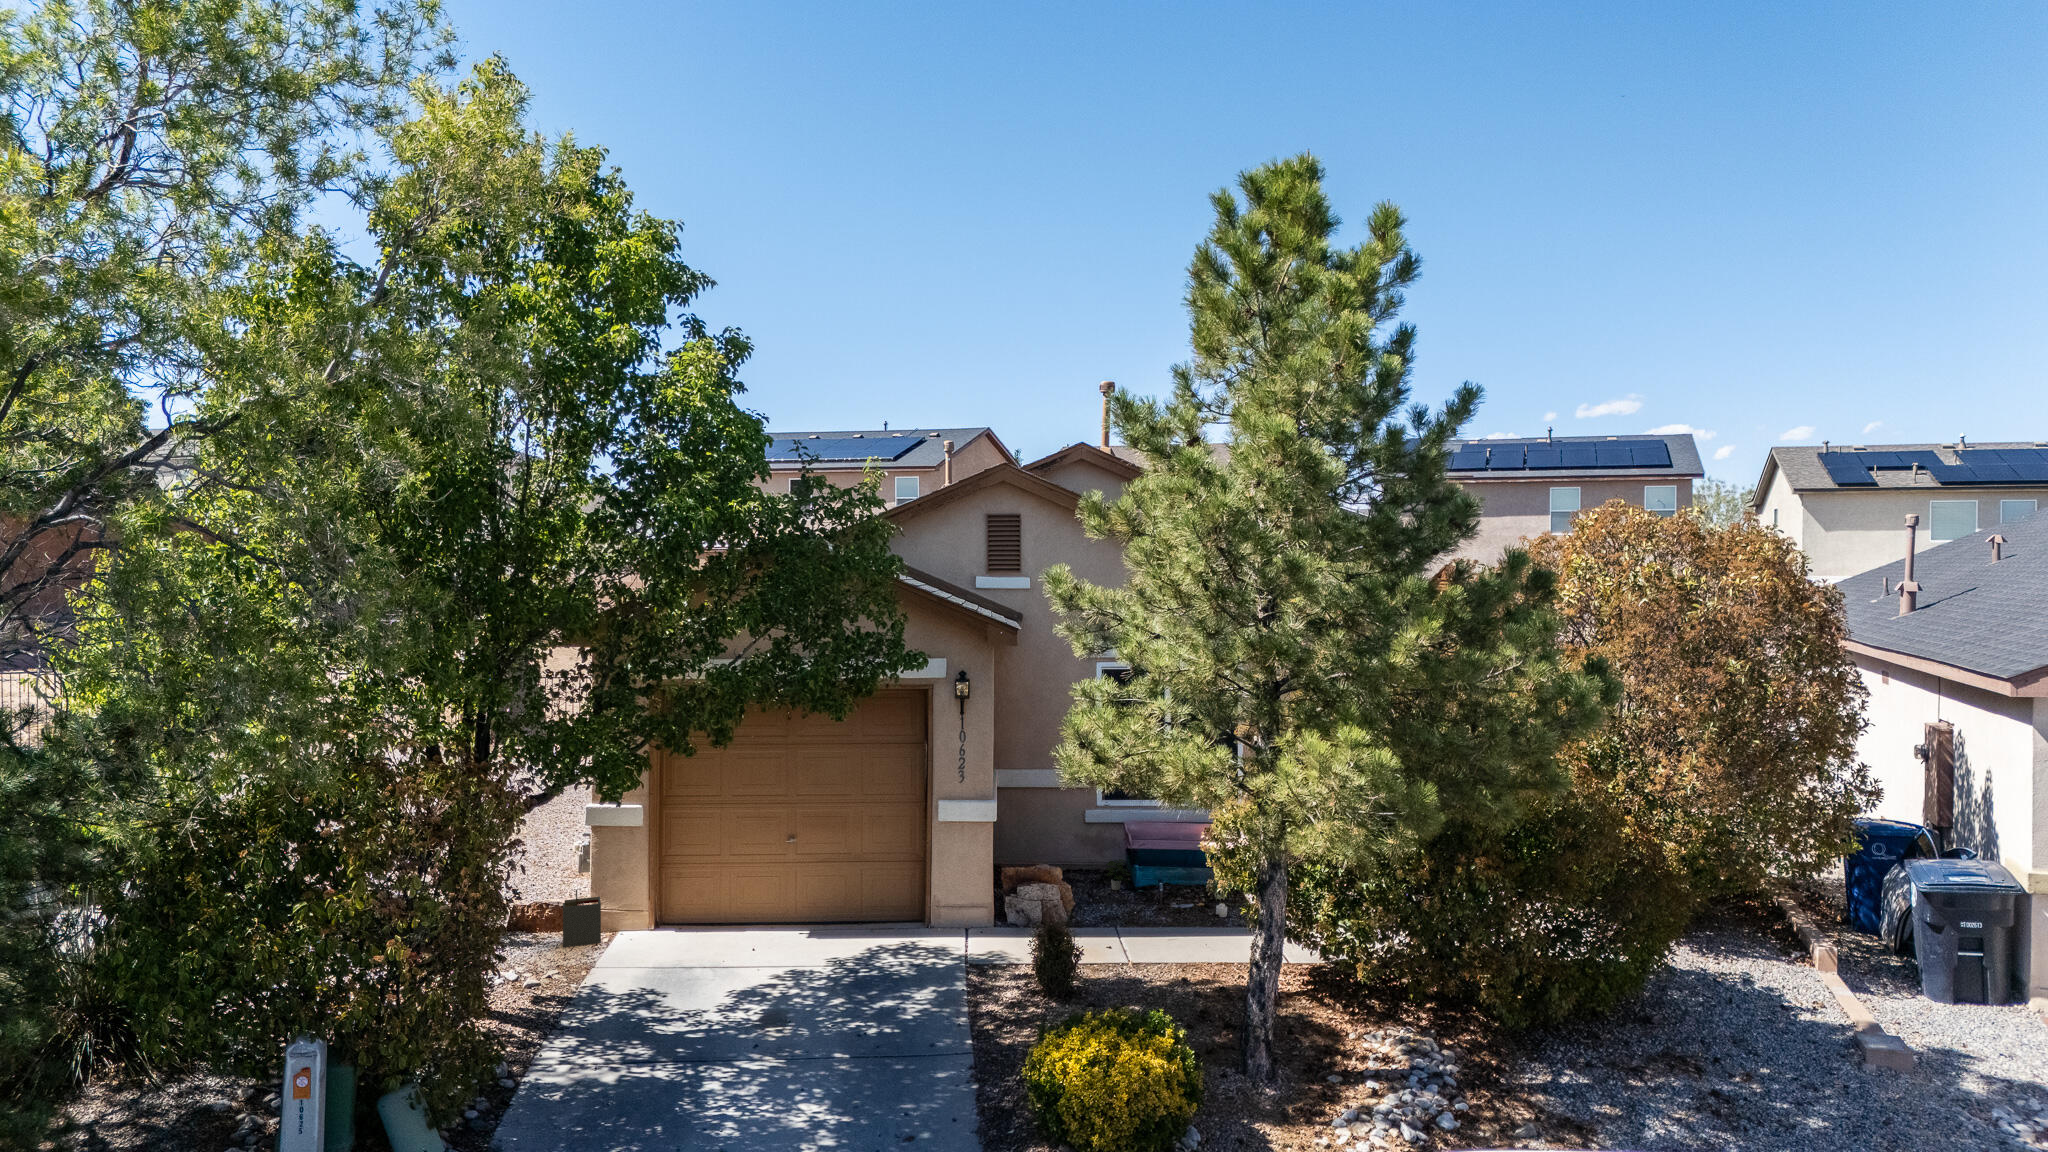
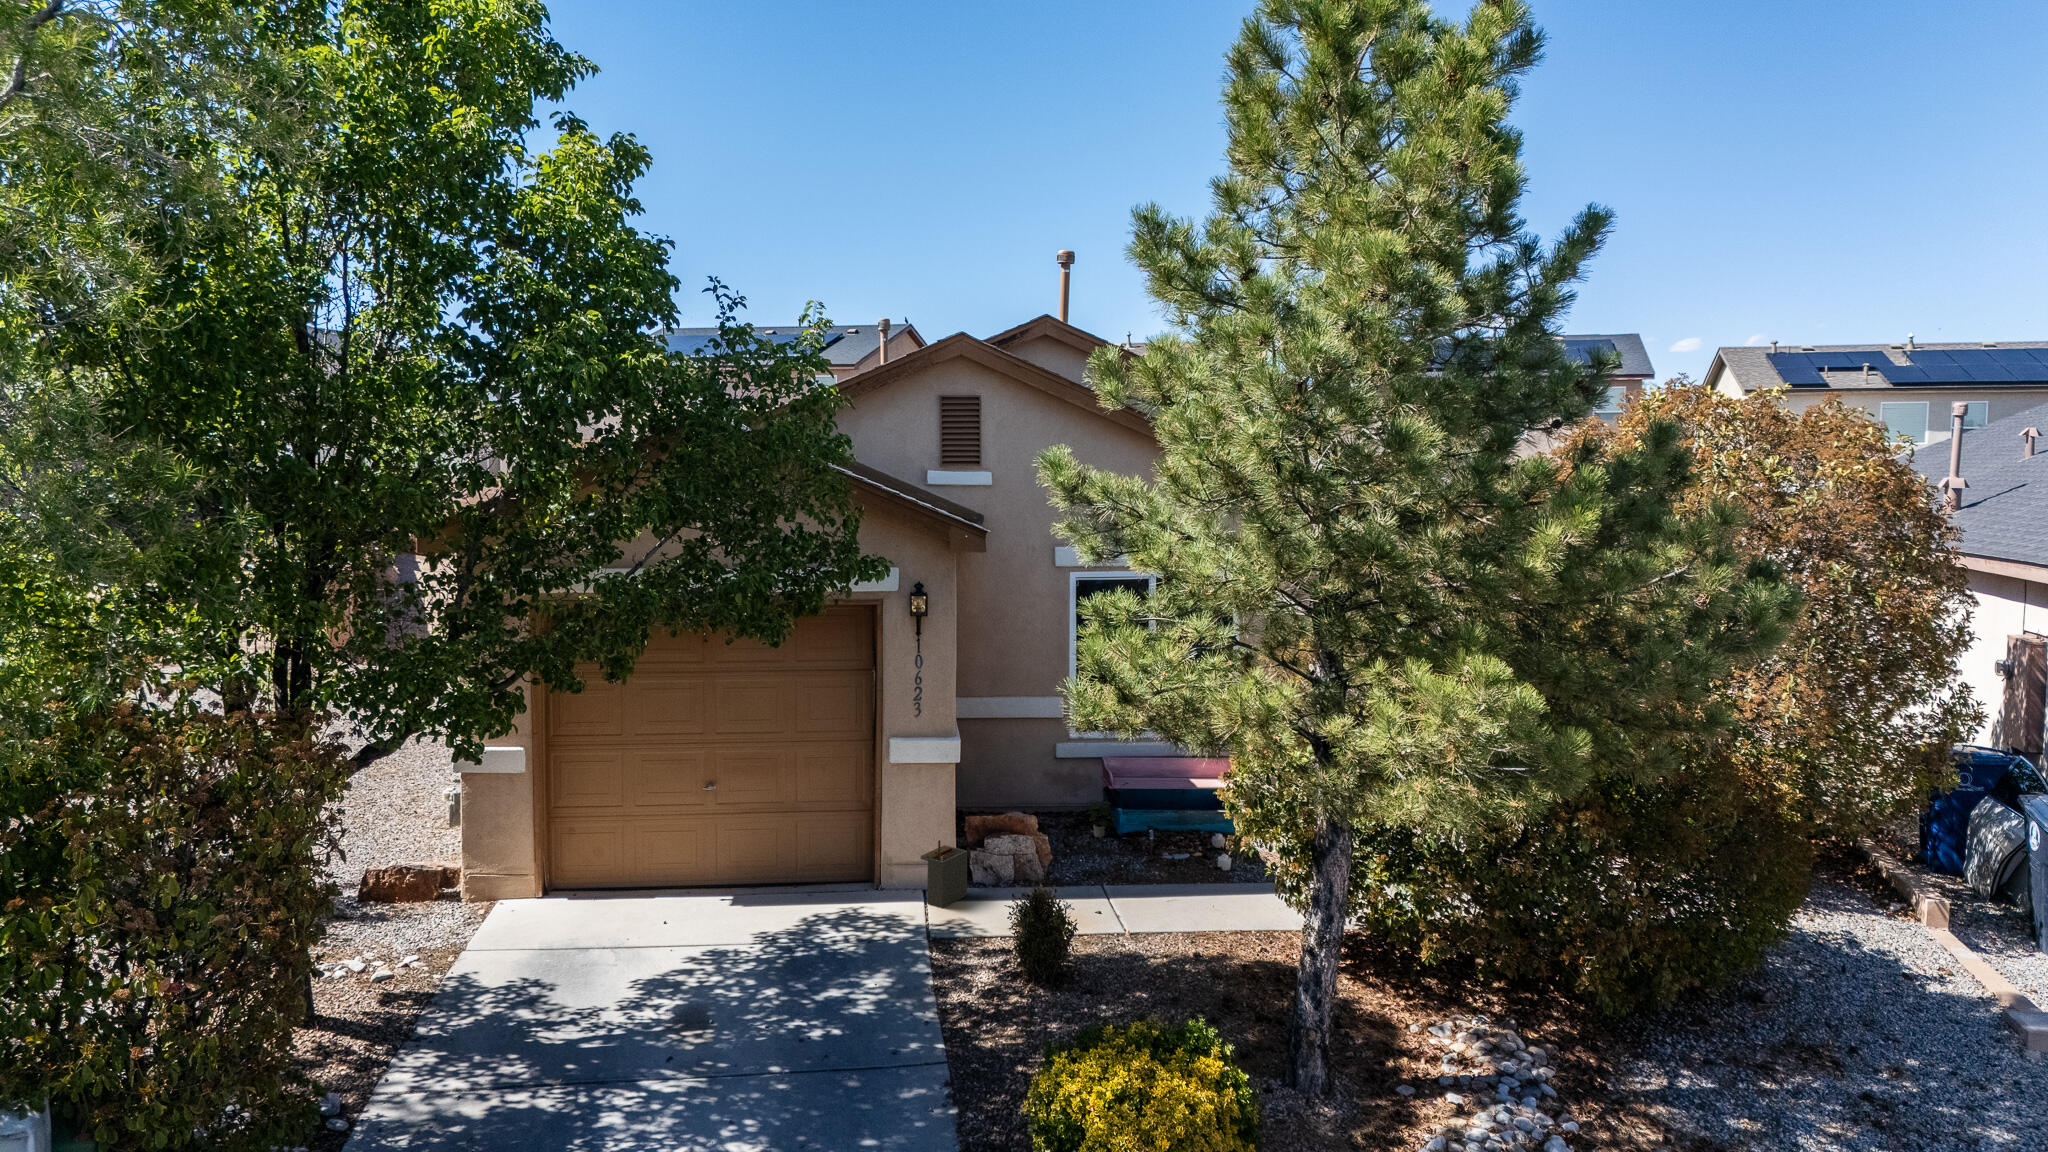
storage bin: present [563,890,601,947] -> present [921,840,967,908]

